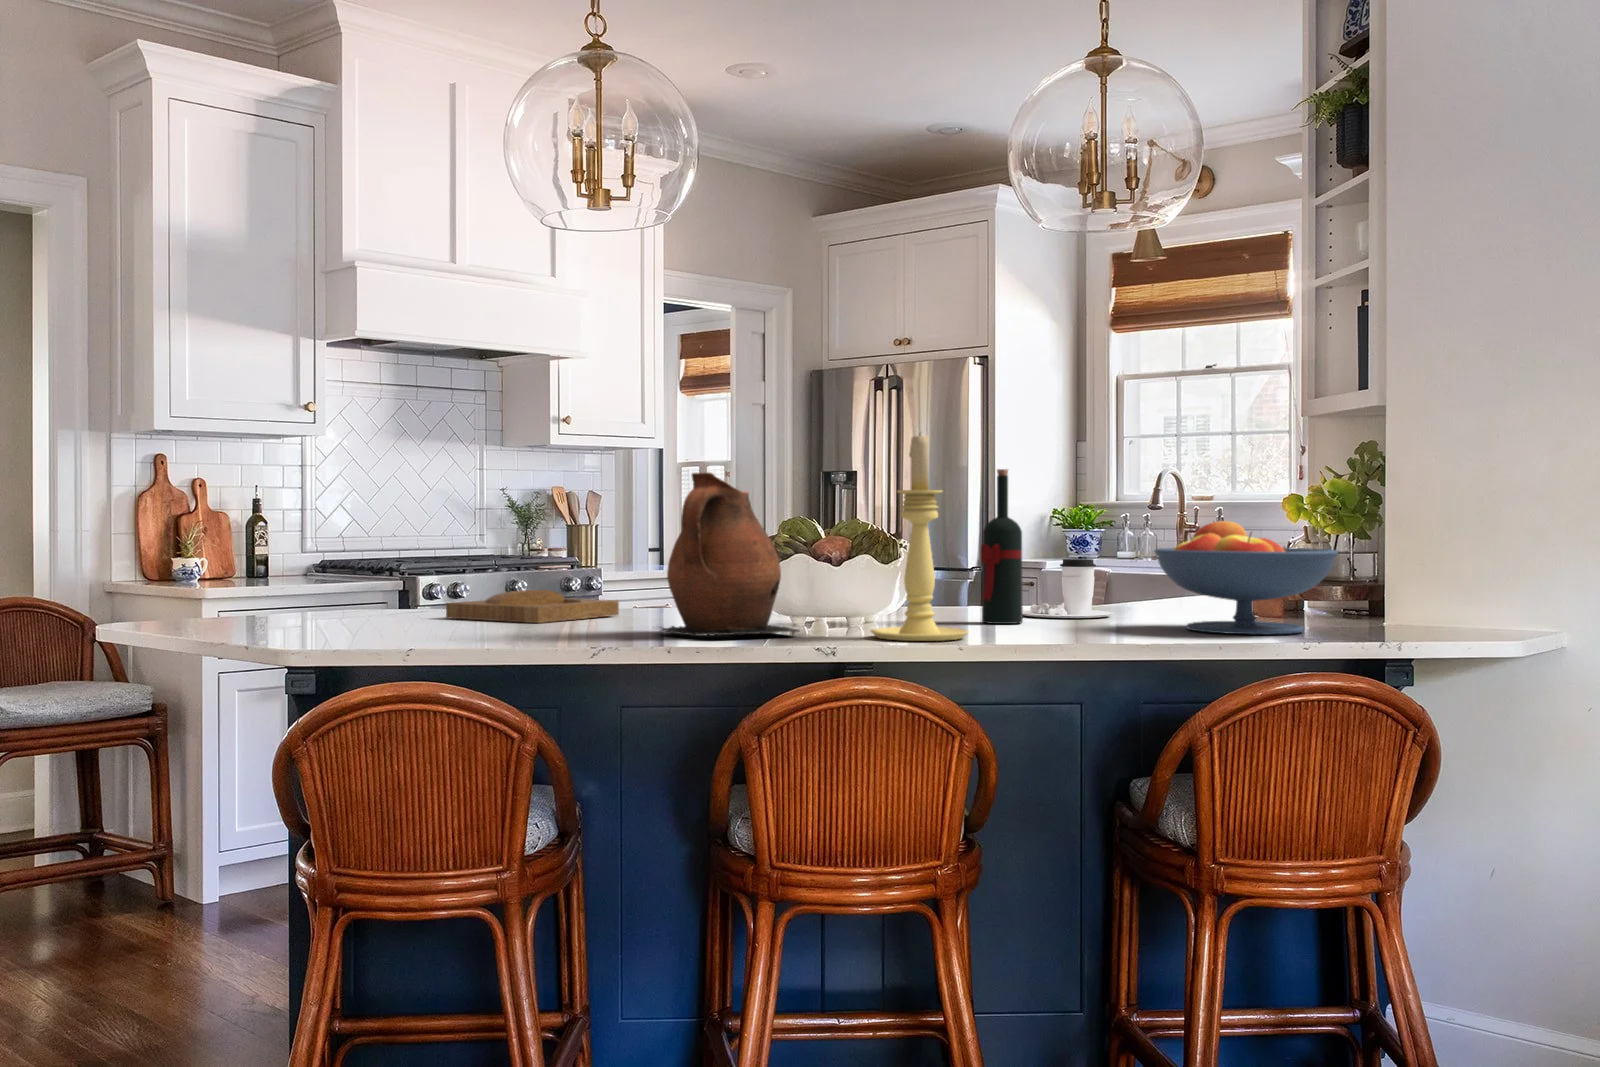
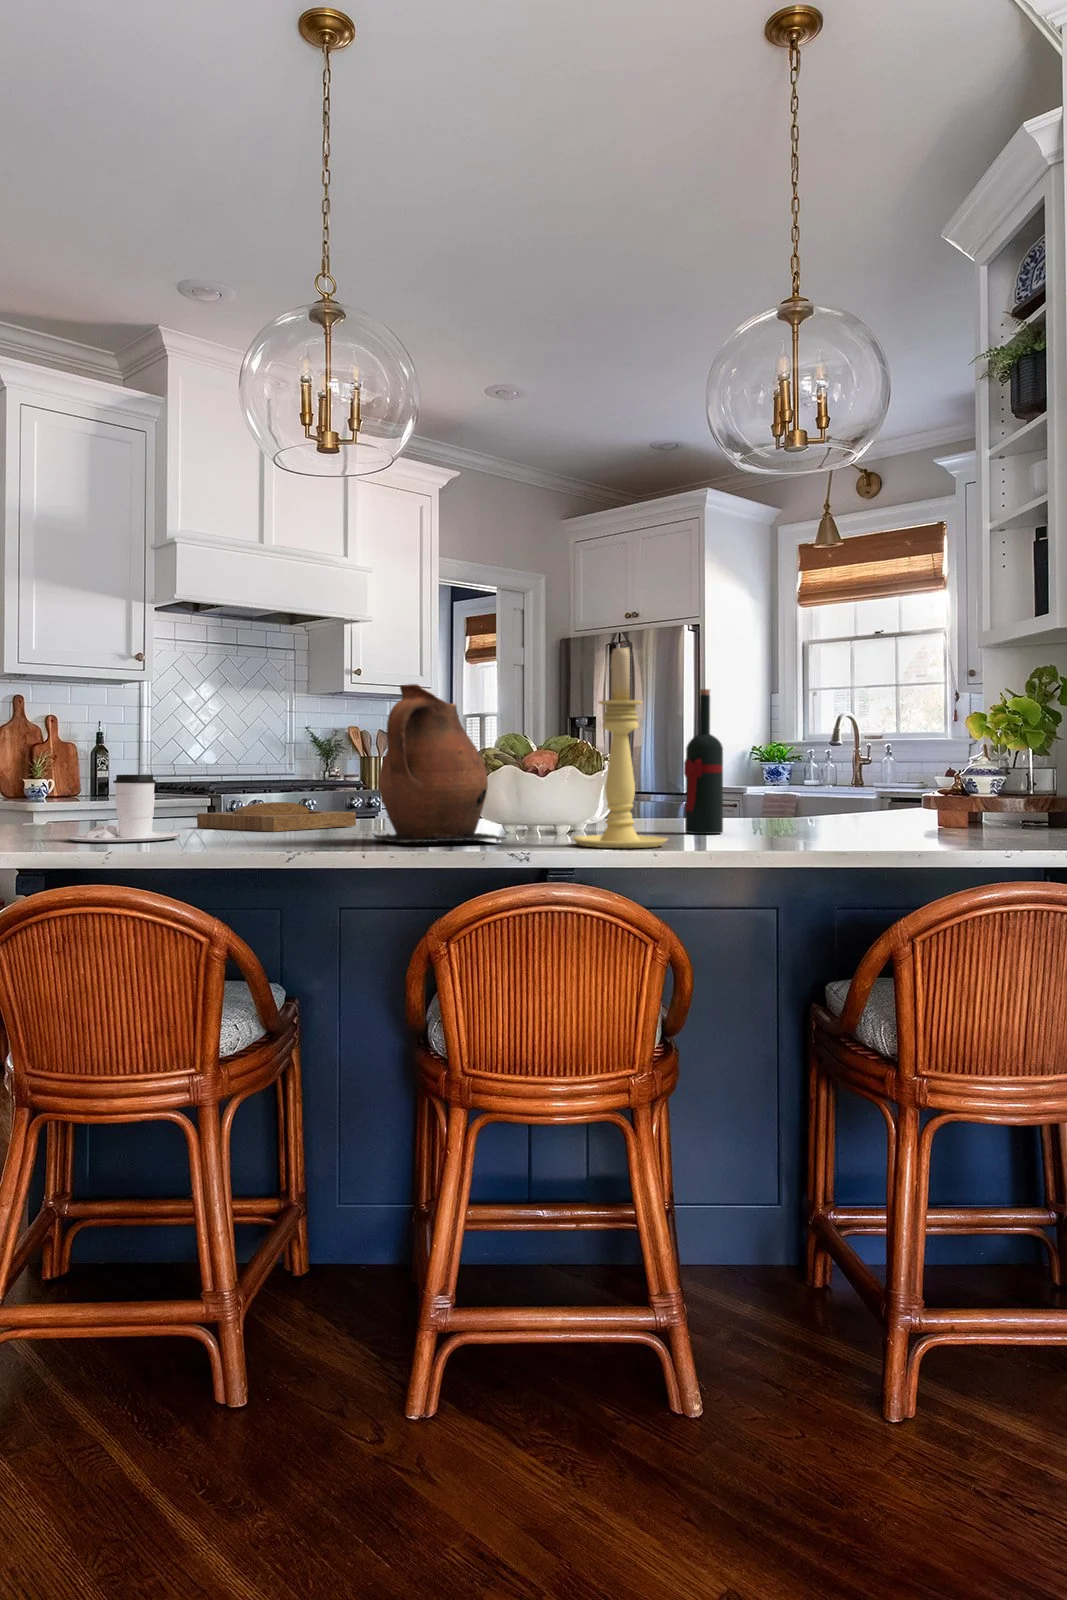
fruit bowl: present [1154,521,1338,634] -> none [850,736,1032,844]
coffee cup: present [1023,559,1113,618] -> present [66,775,182,842]

